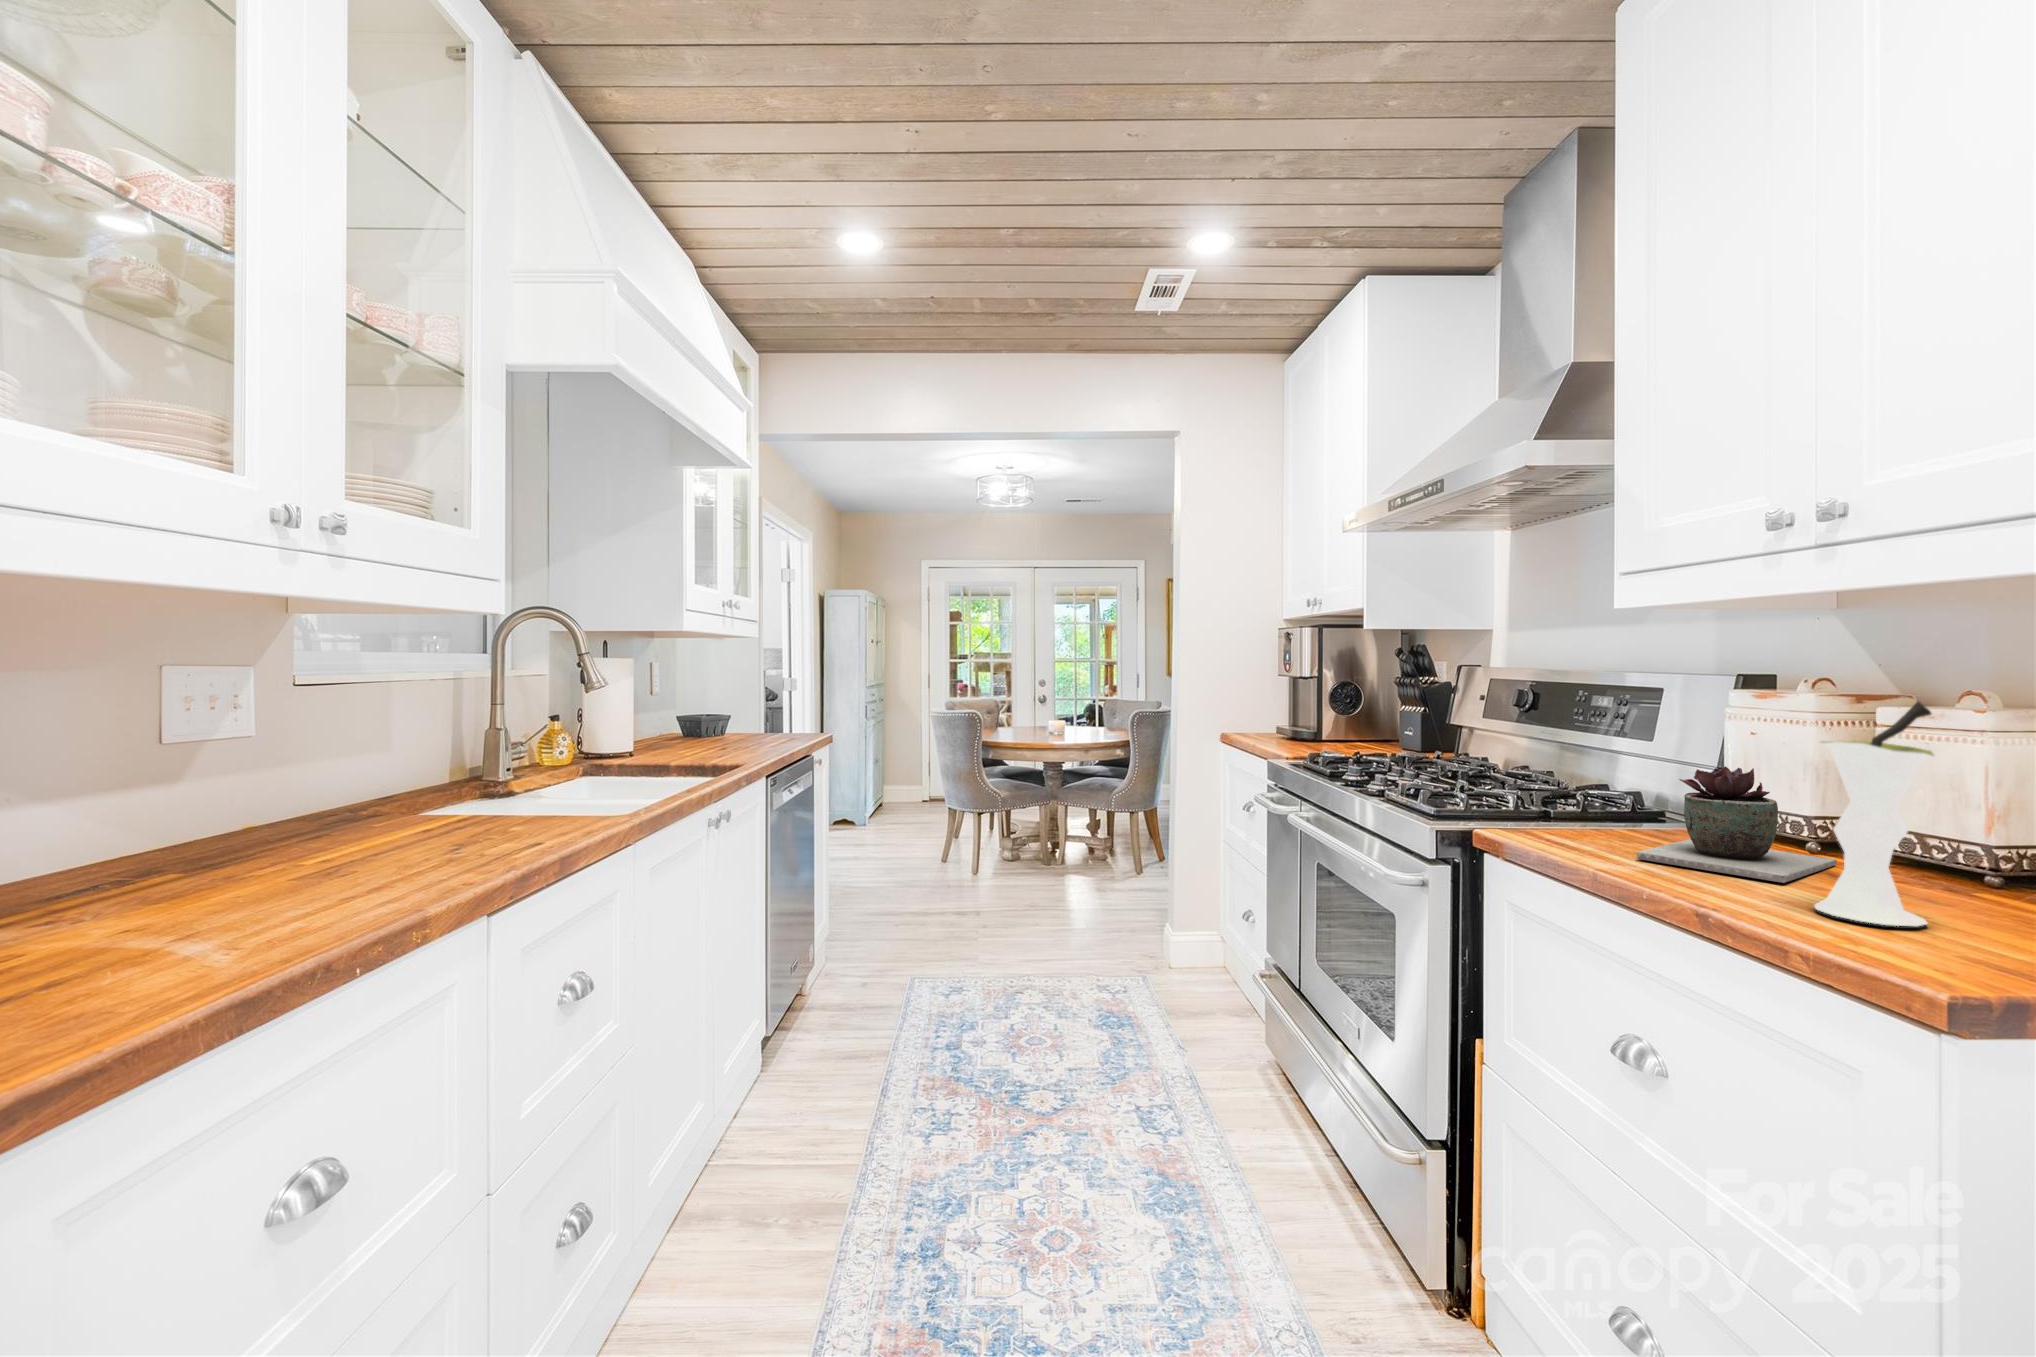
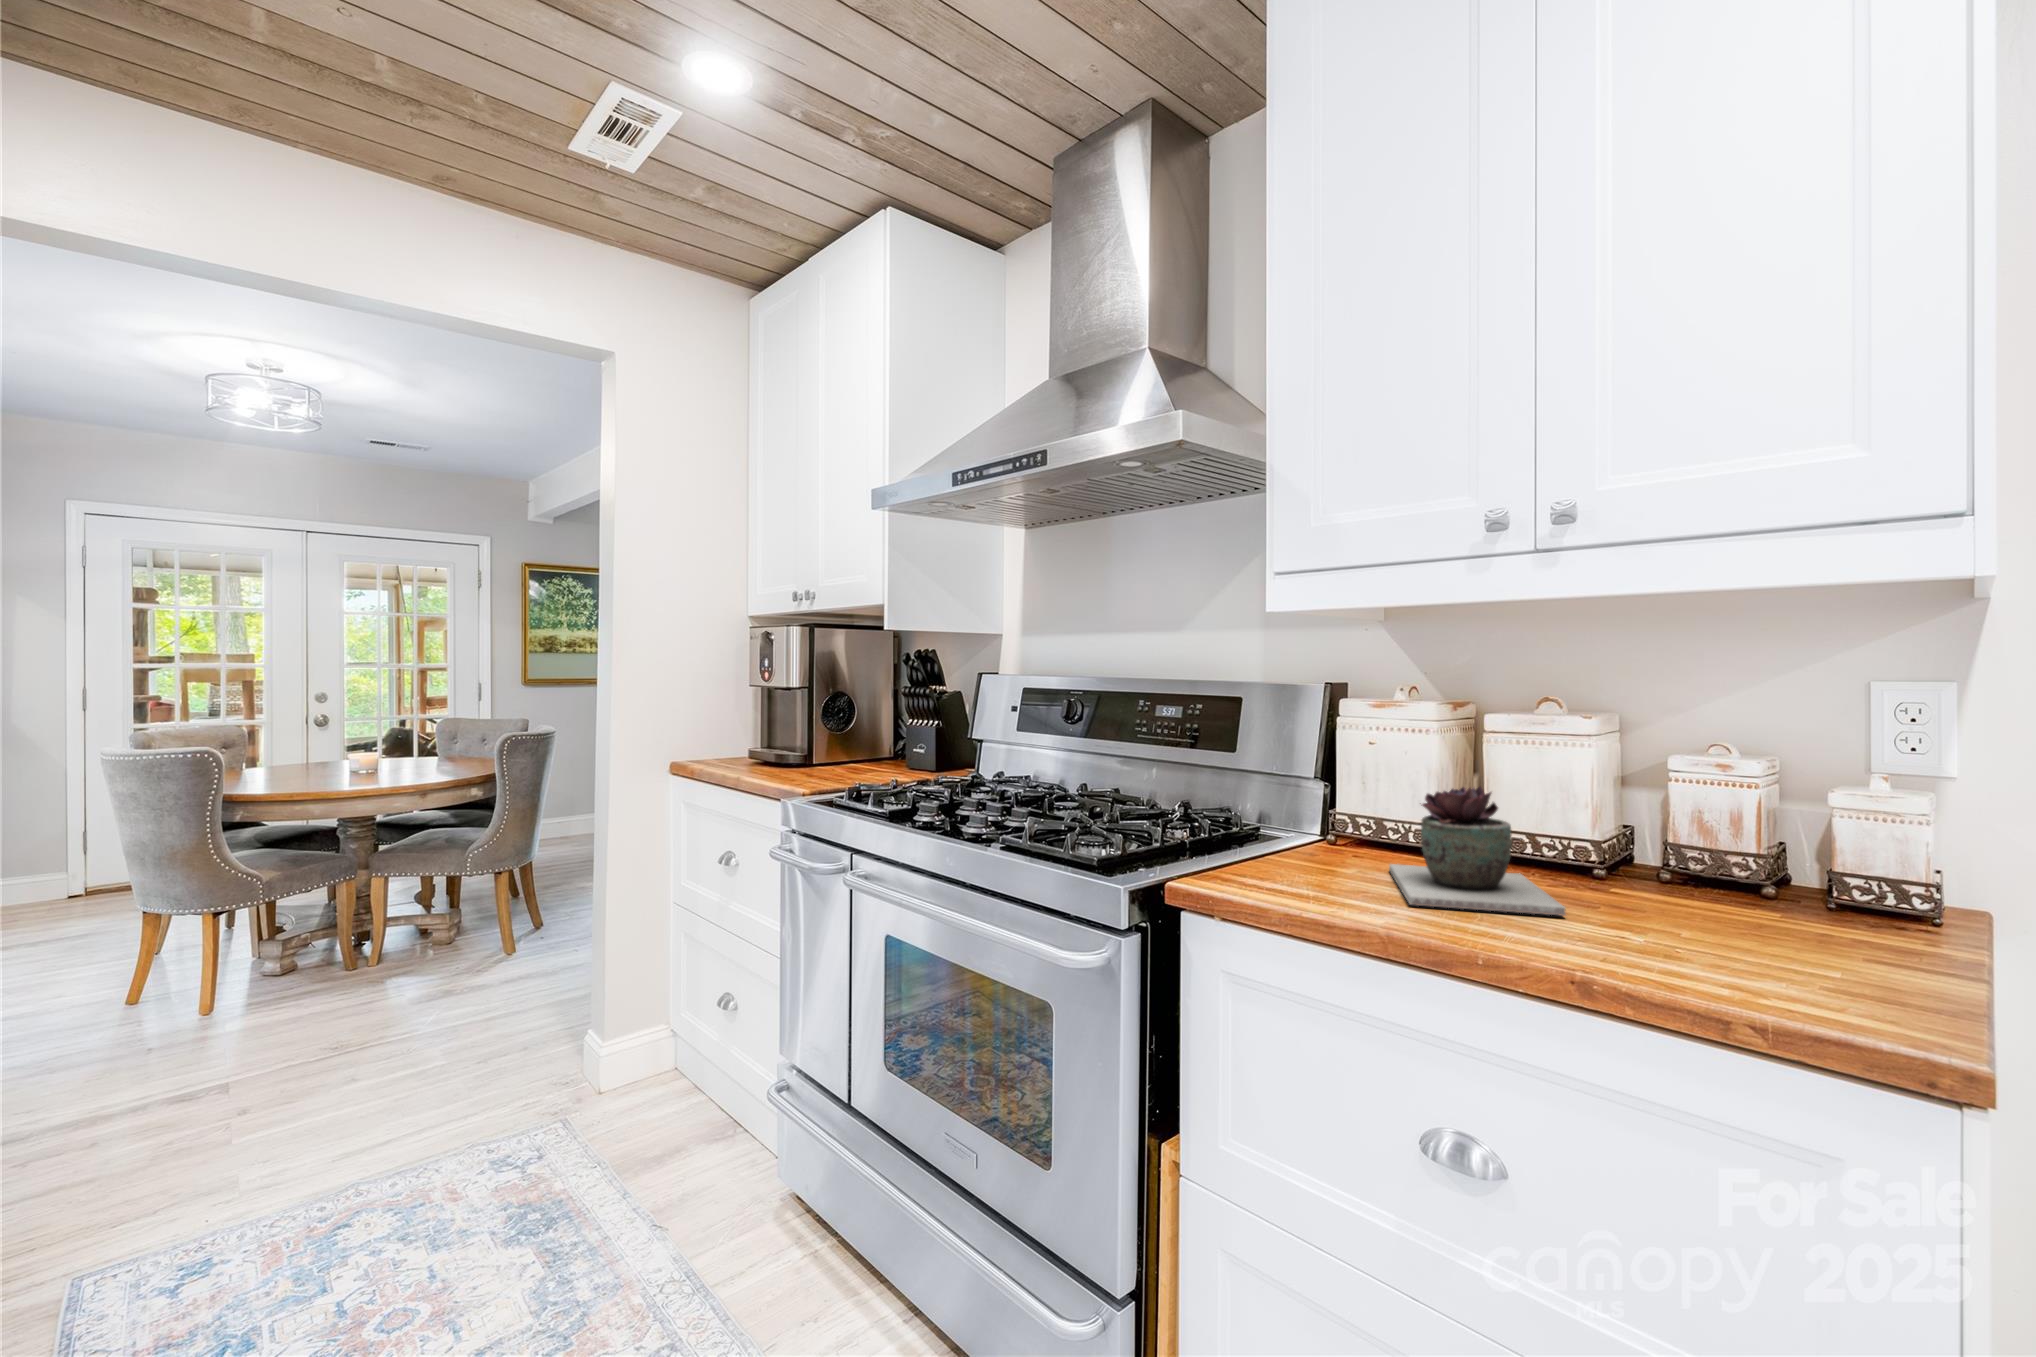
vase: present [1815,702,1934,926] -> none [1654,712,1775,964]

